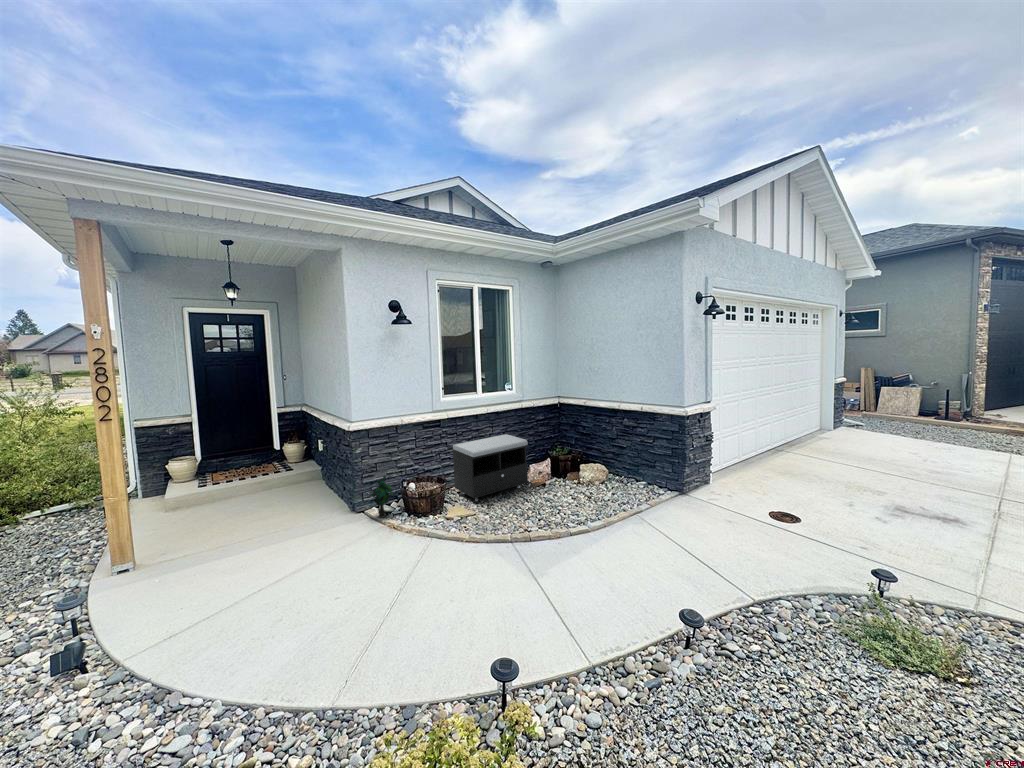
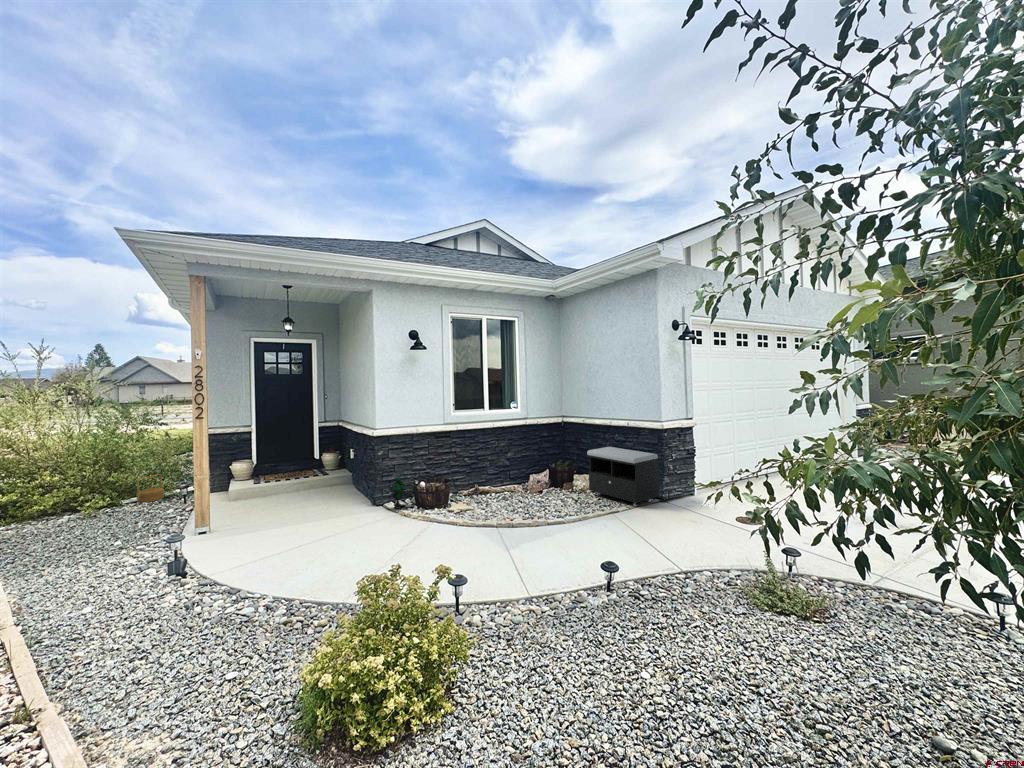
storage bench: present [453,434,528,501] -> present [587,447,659,506]
woven basket: none [37,480,79,518] -> present [136,474,164,502]

